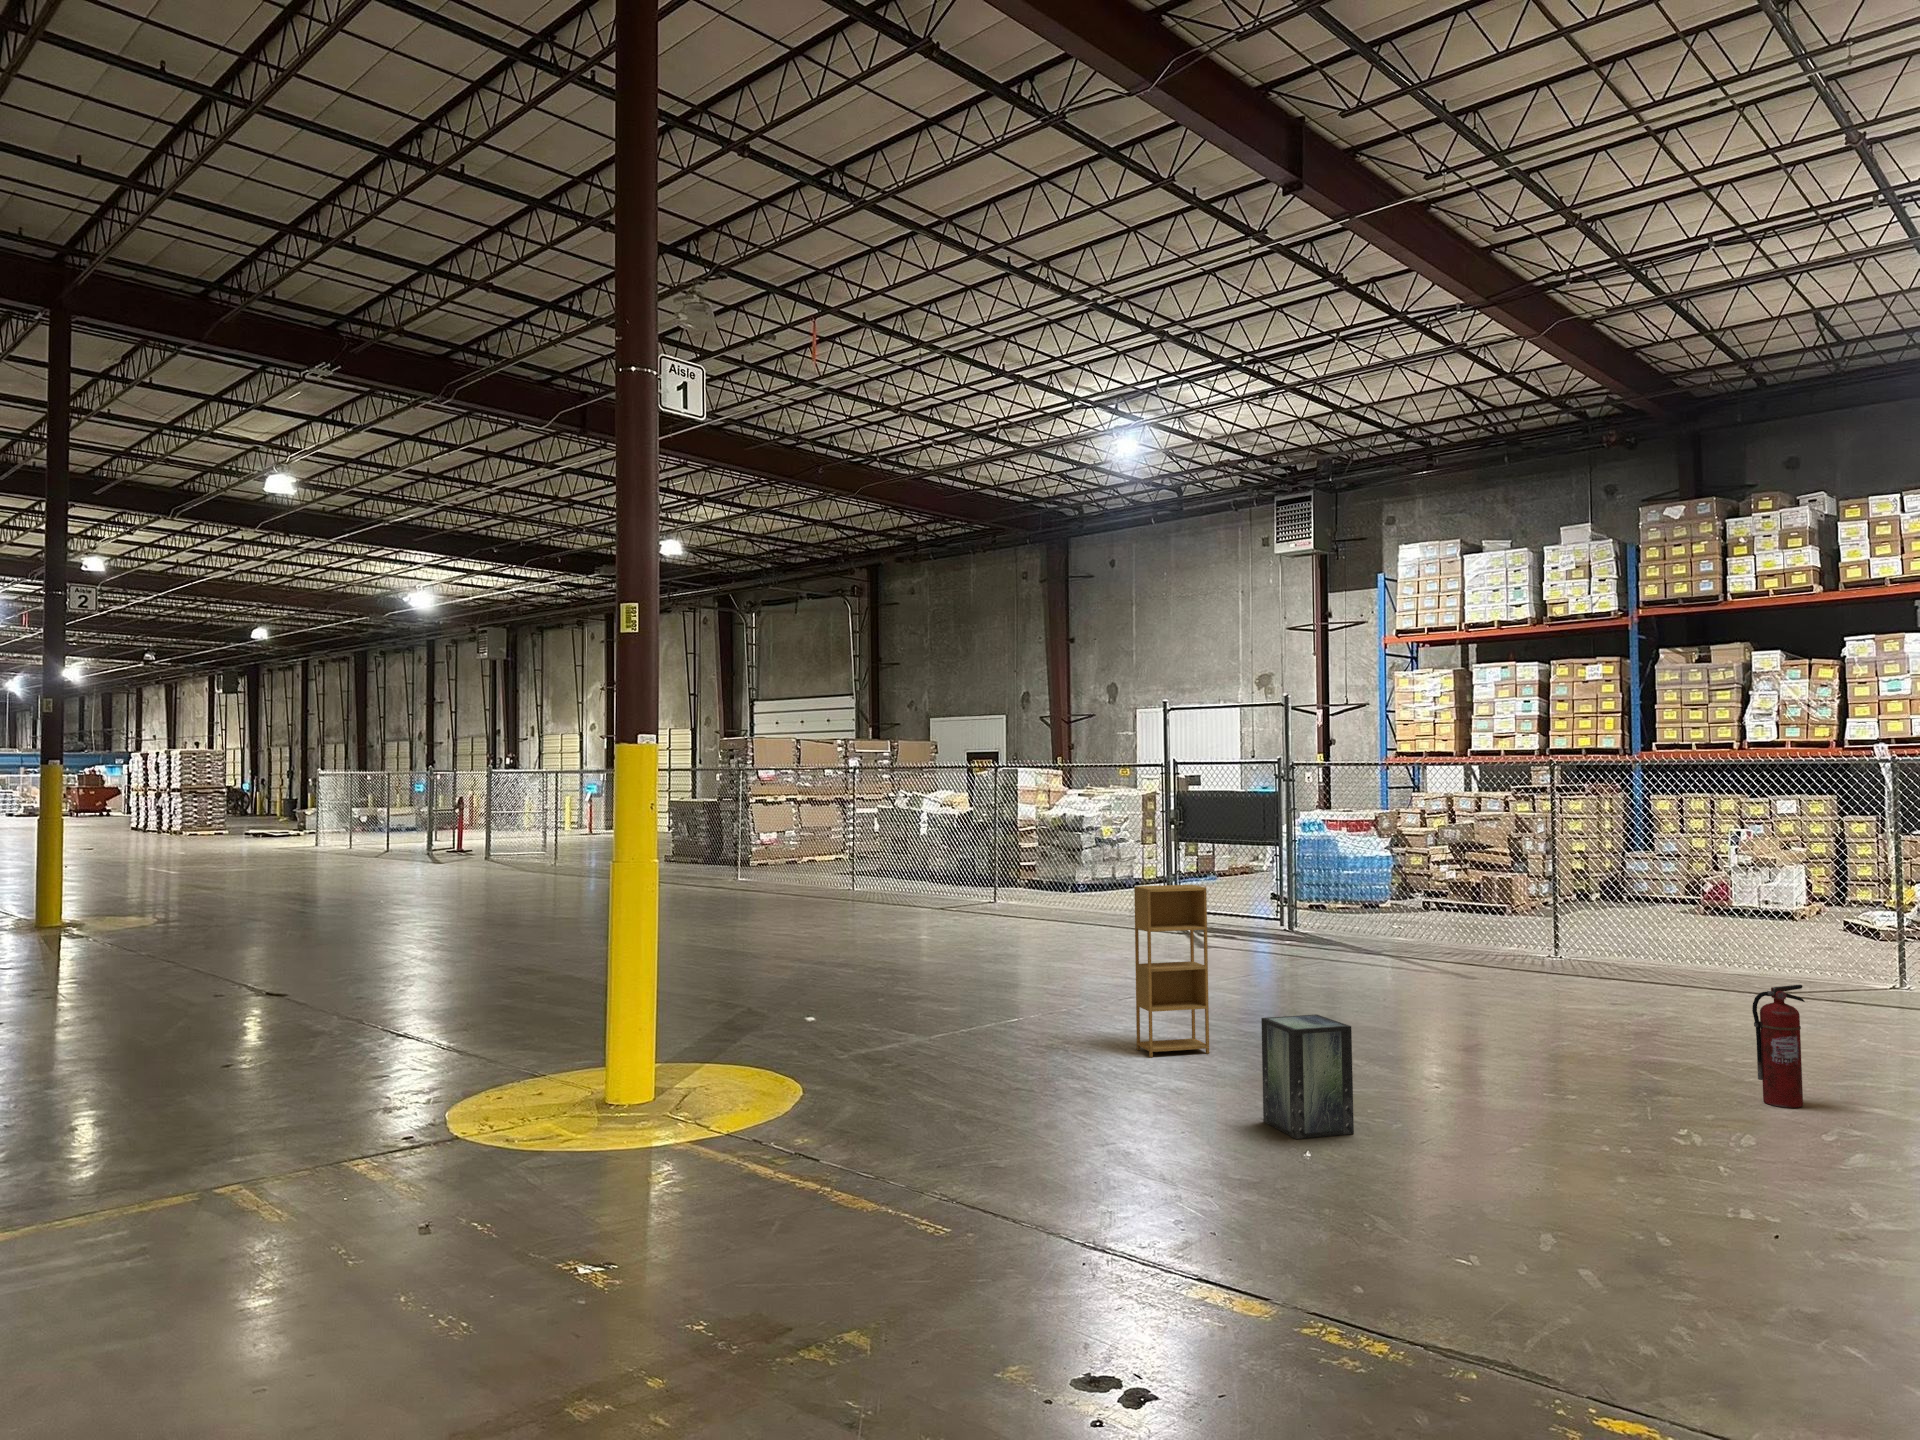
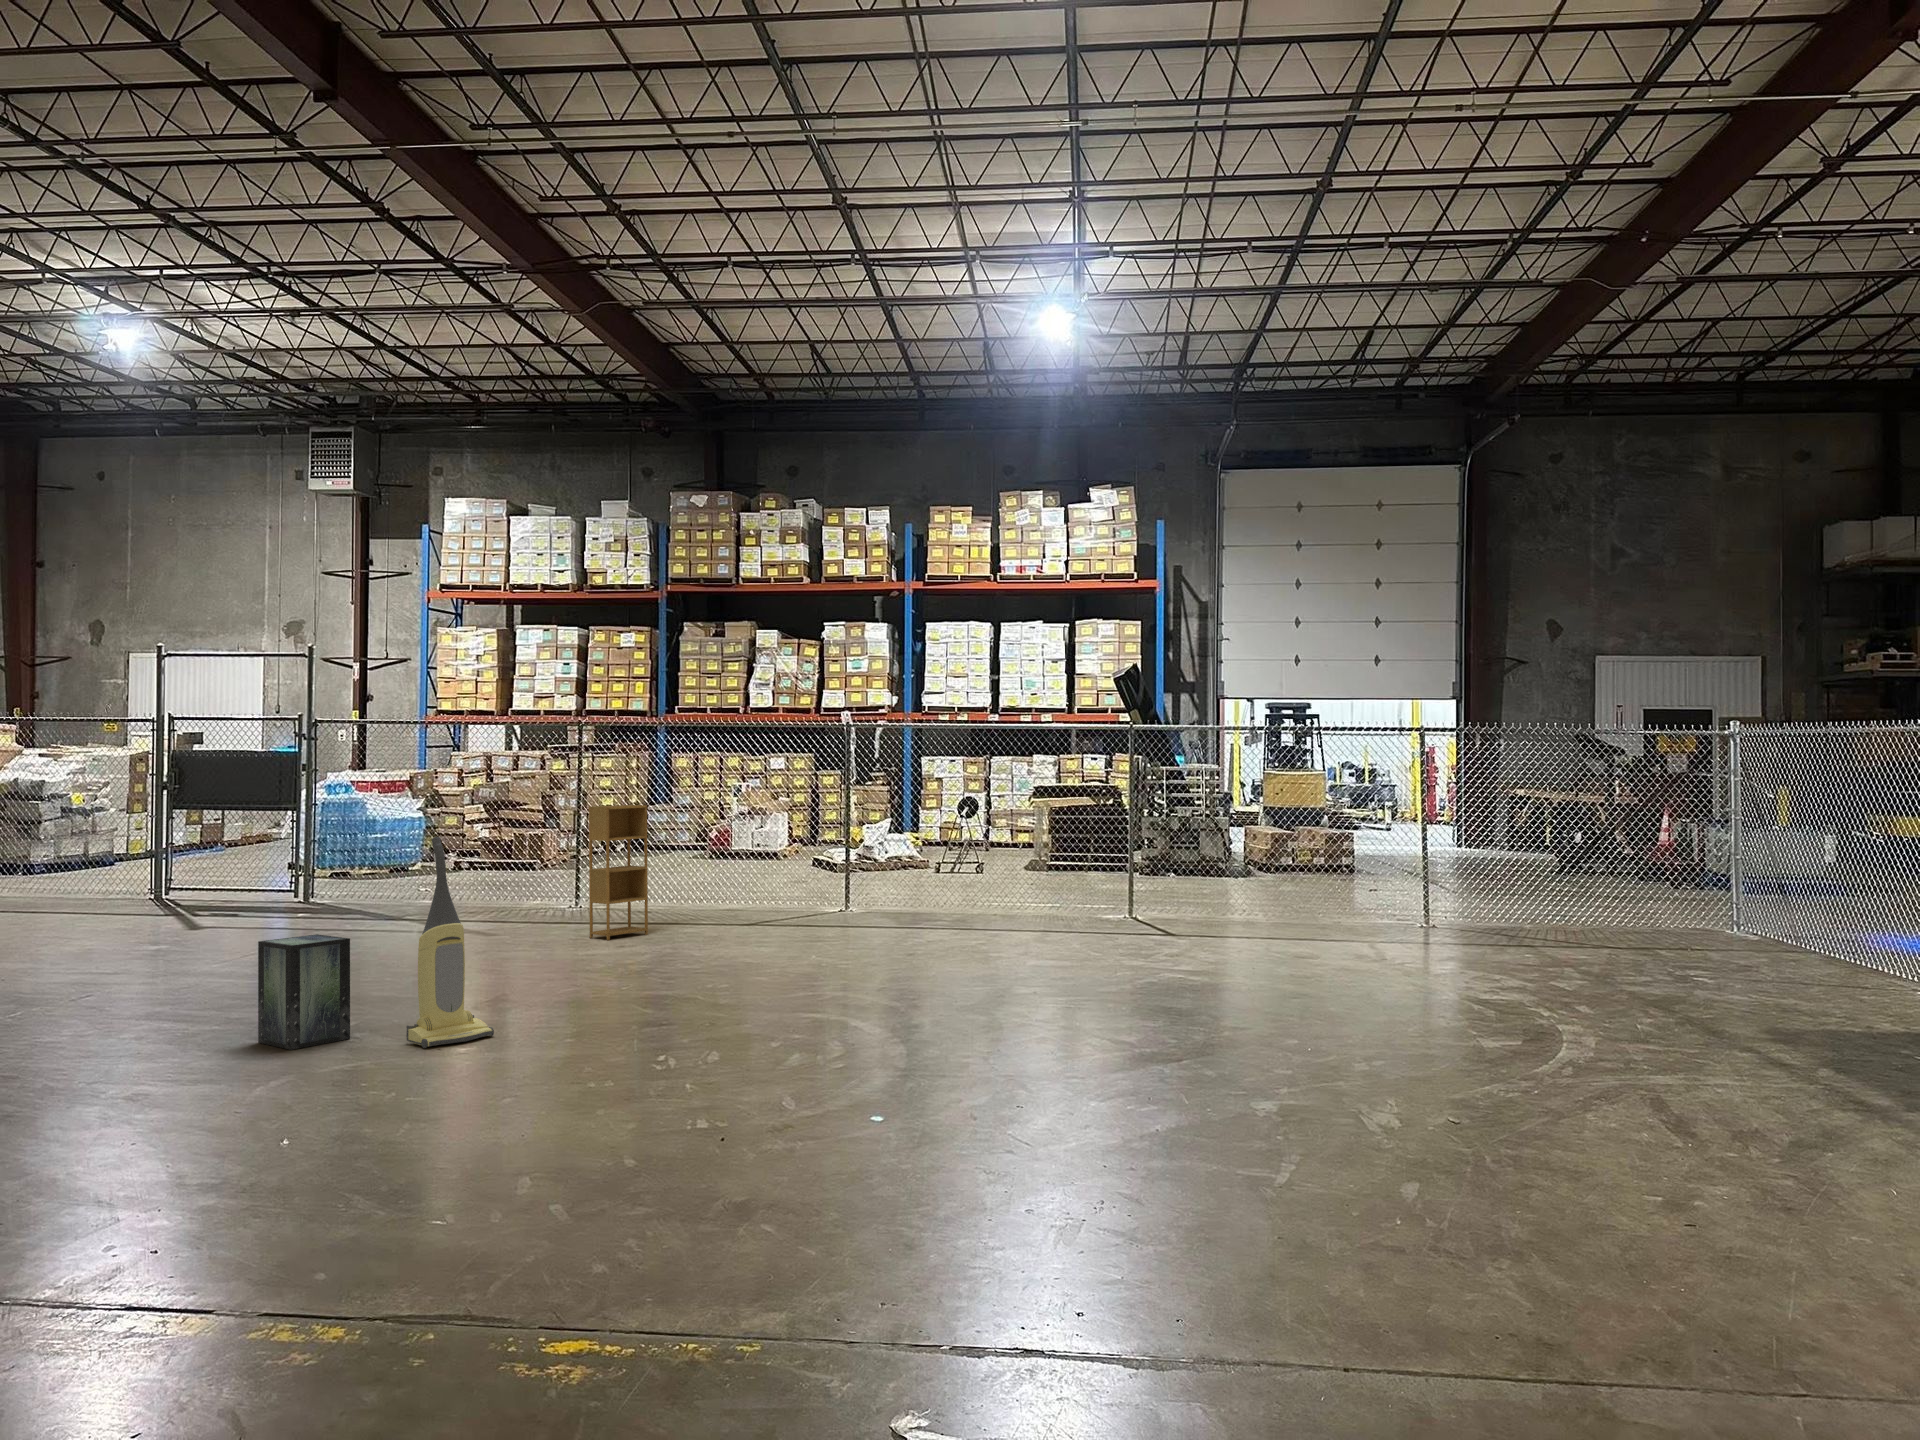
shelving unit: present [1134,885,1209,1057] -> present [589,805,648,940]
vacuum cleaner: none [1415,925,1515,1166] -> present [407,837,494,1048]
fire extinguisher: present [1752,985,1805,1108] -> none [695,879,732,977]

